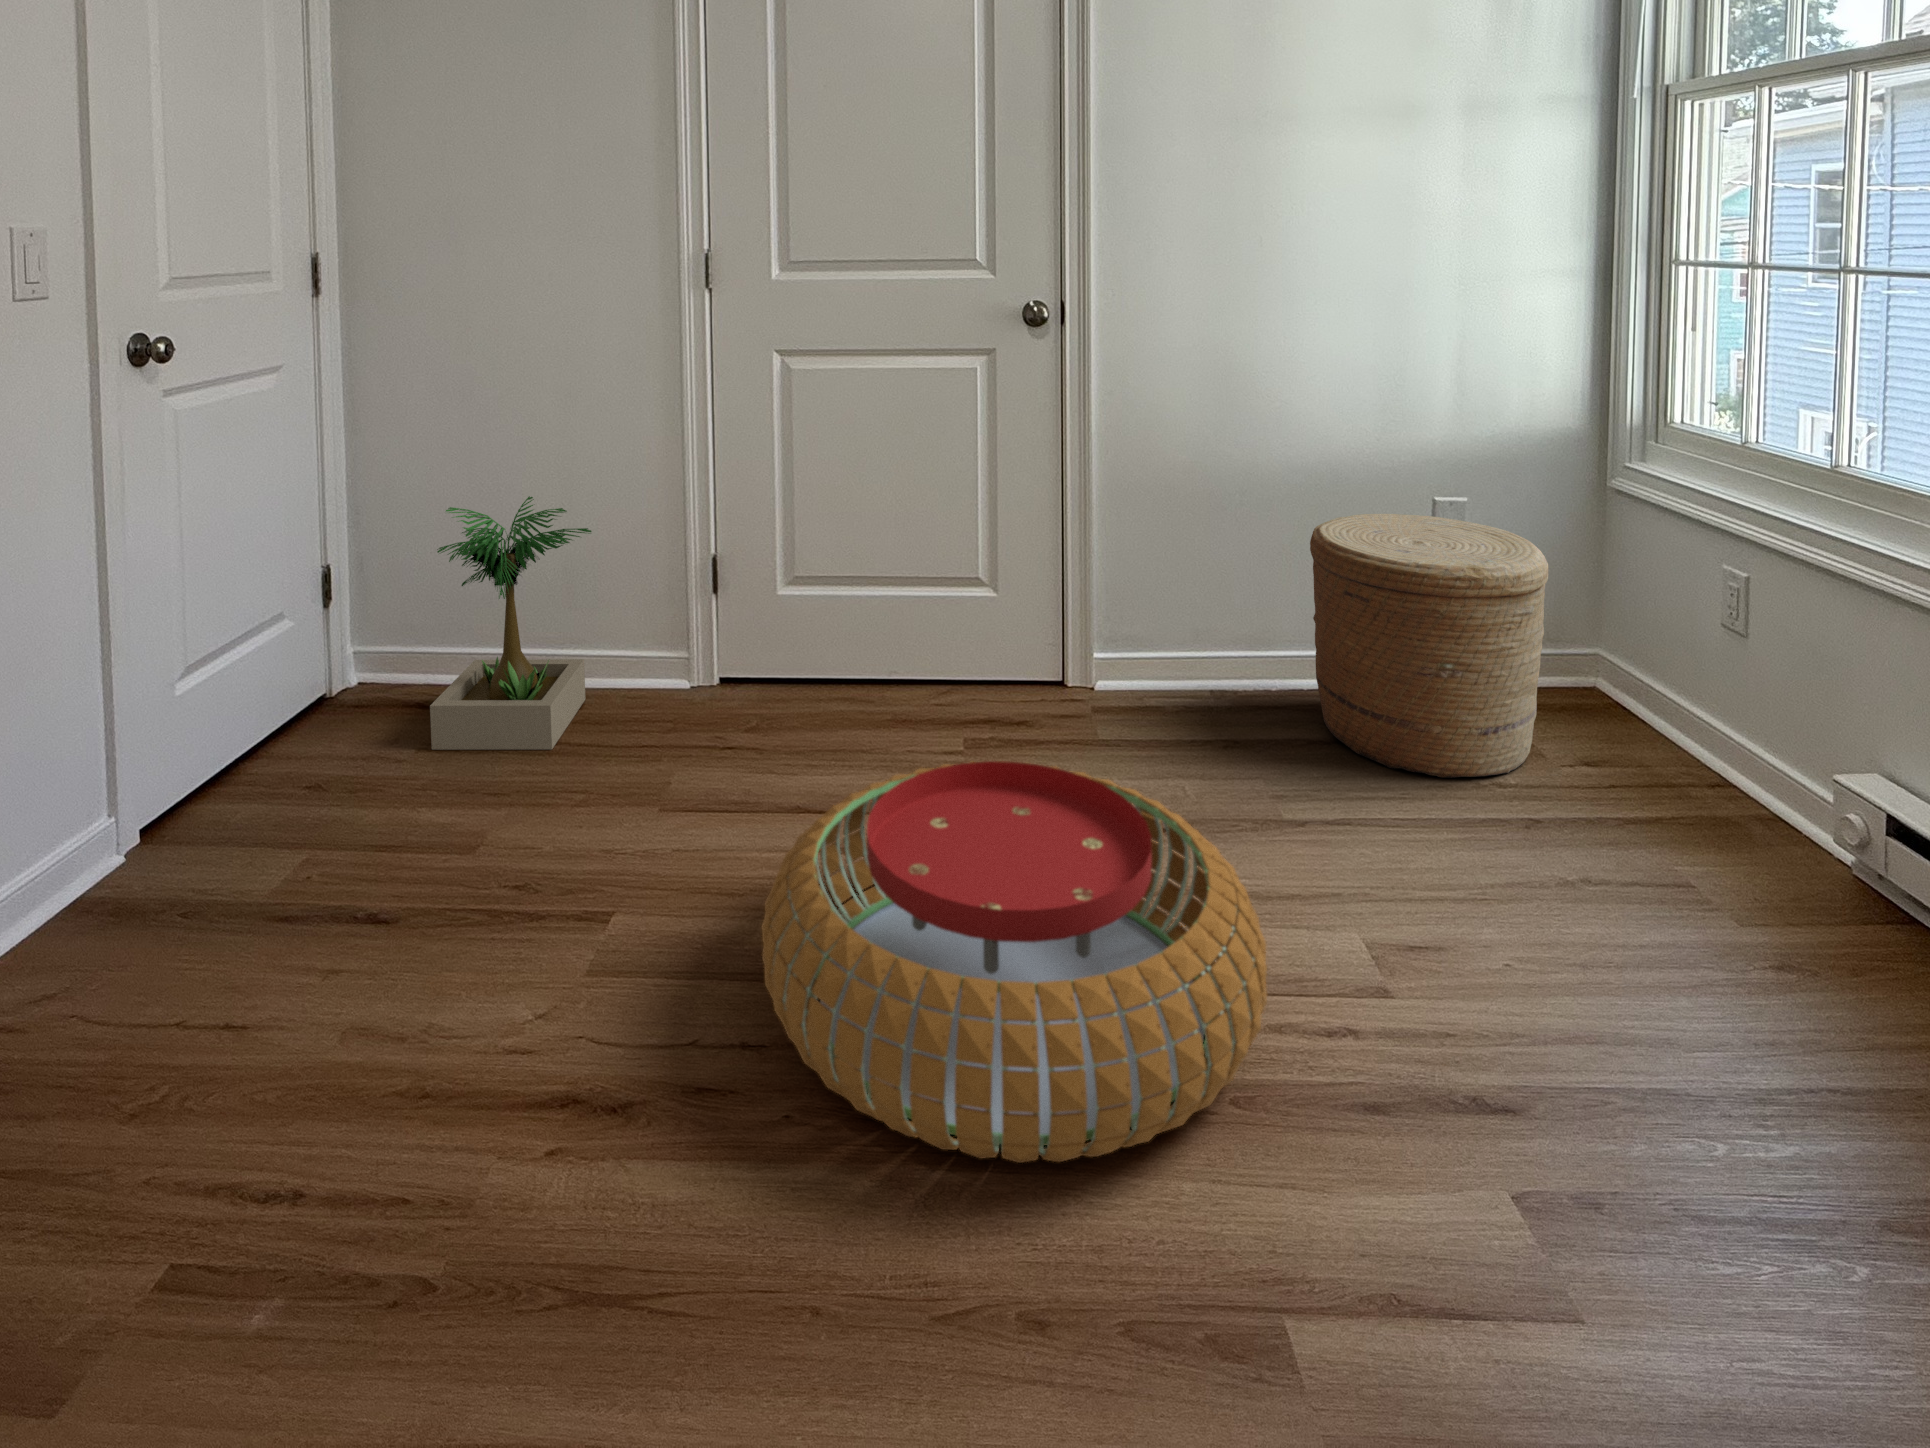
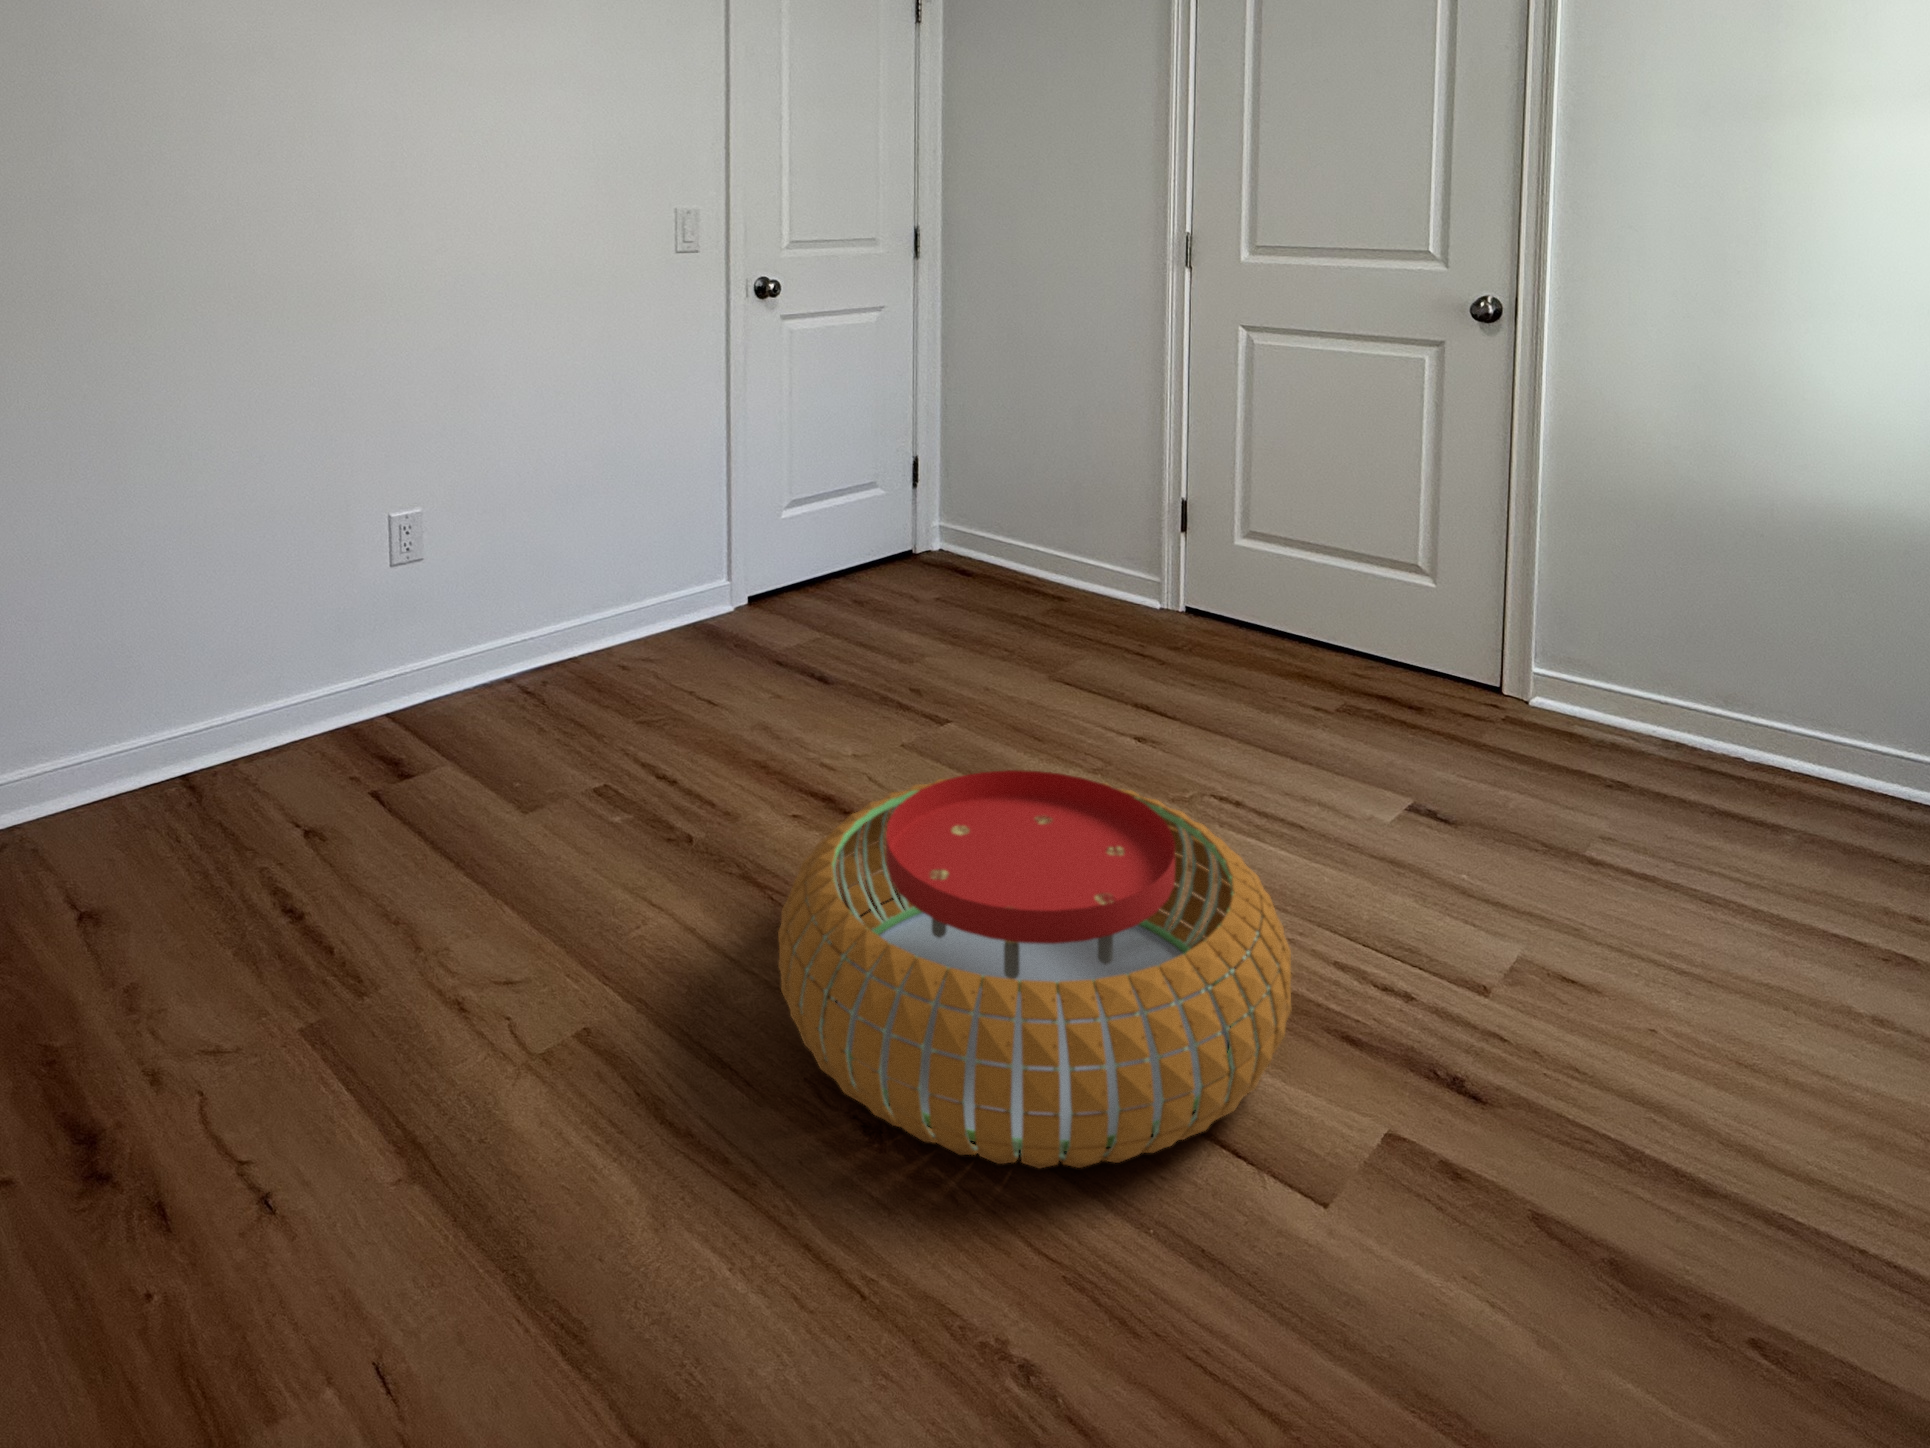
potted plant: present [430,496,592,750] -> none [440,505,619,767]
woven basket: present [1310,514,1548,778] -> none [1337,534,1577,800]

